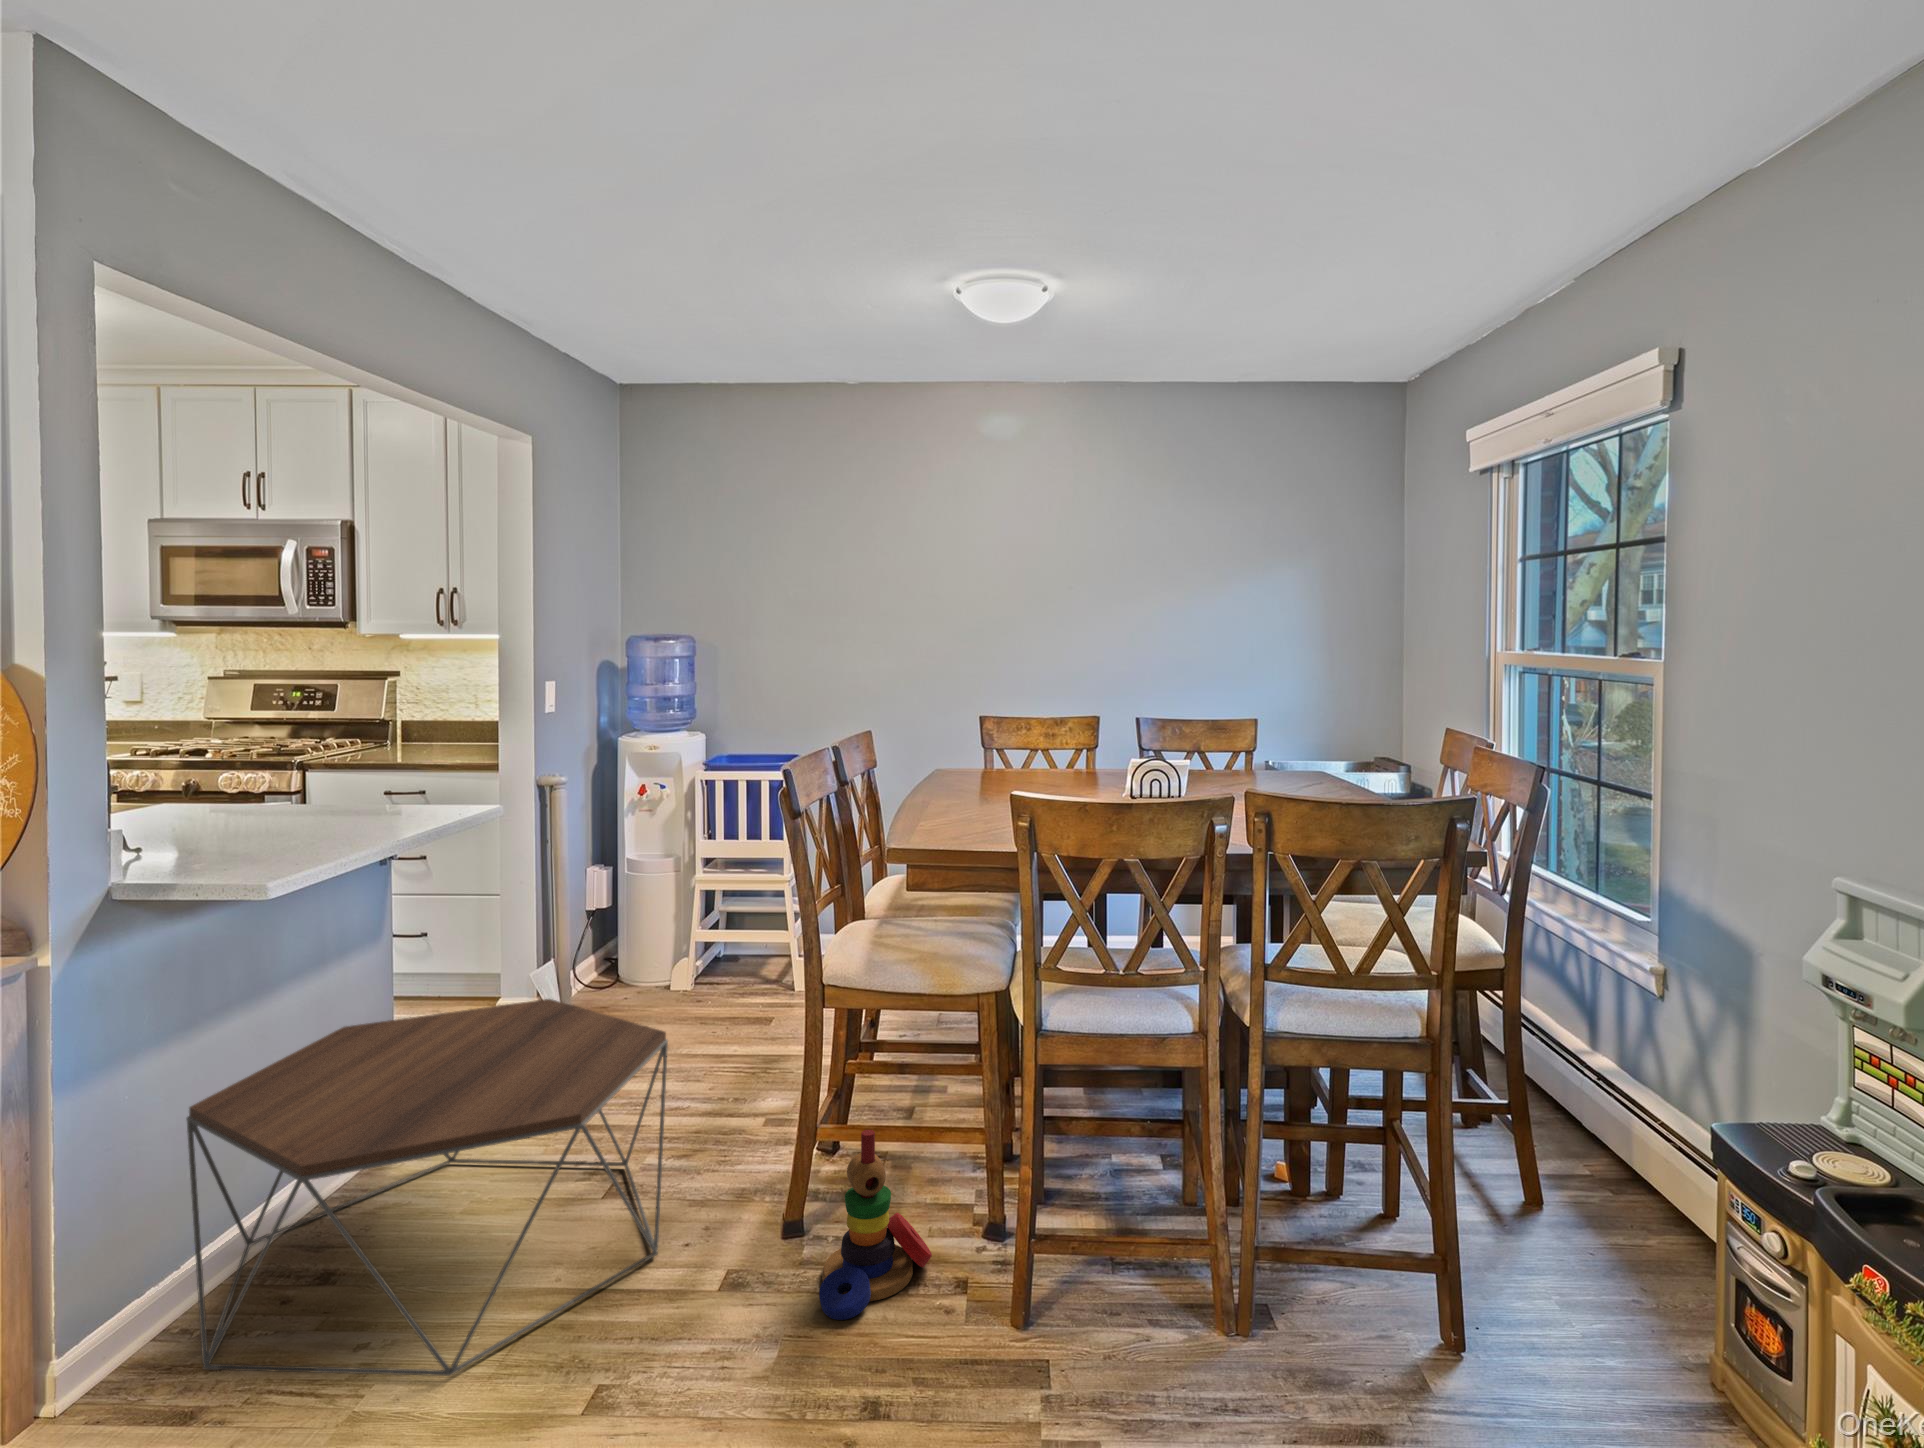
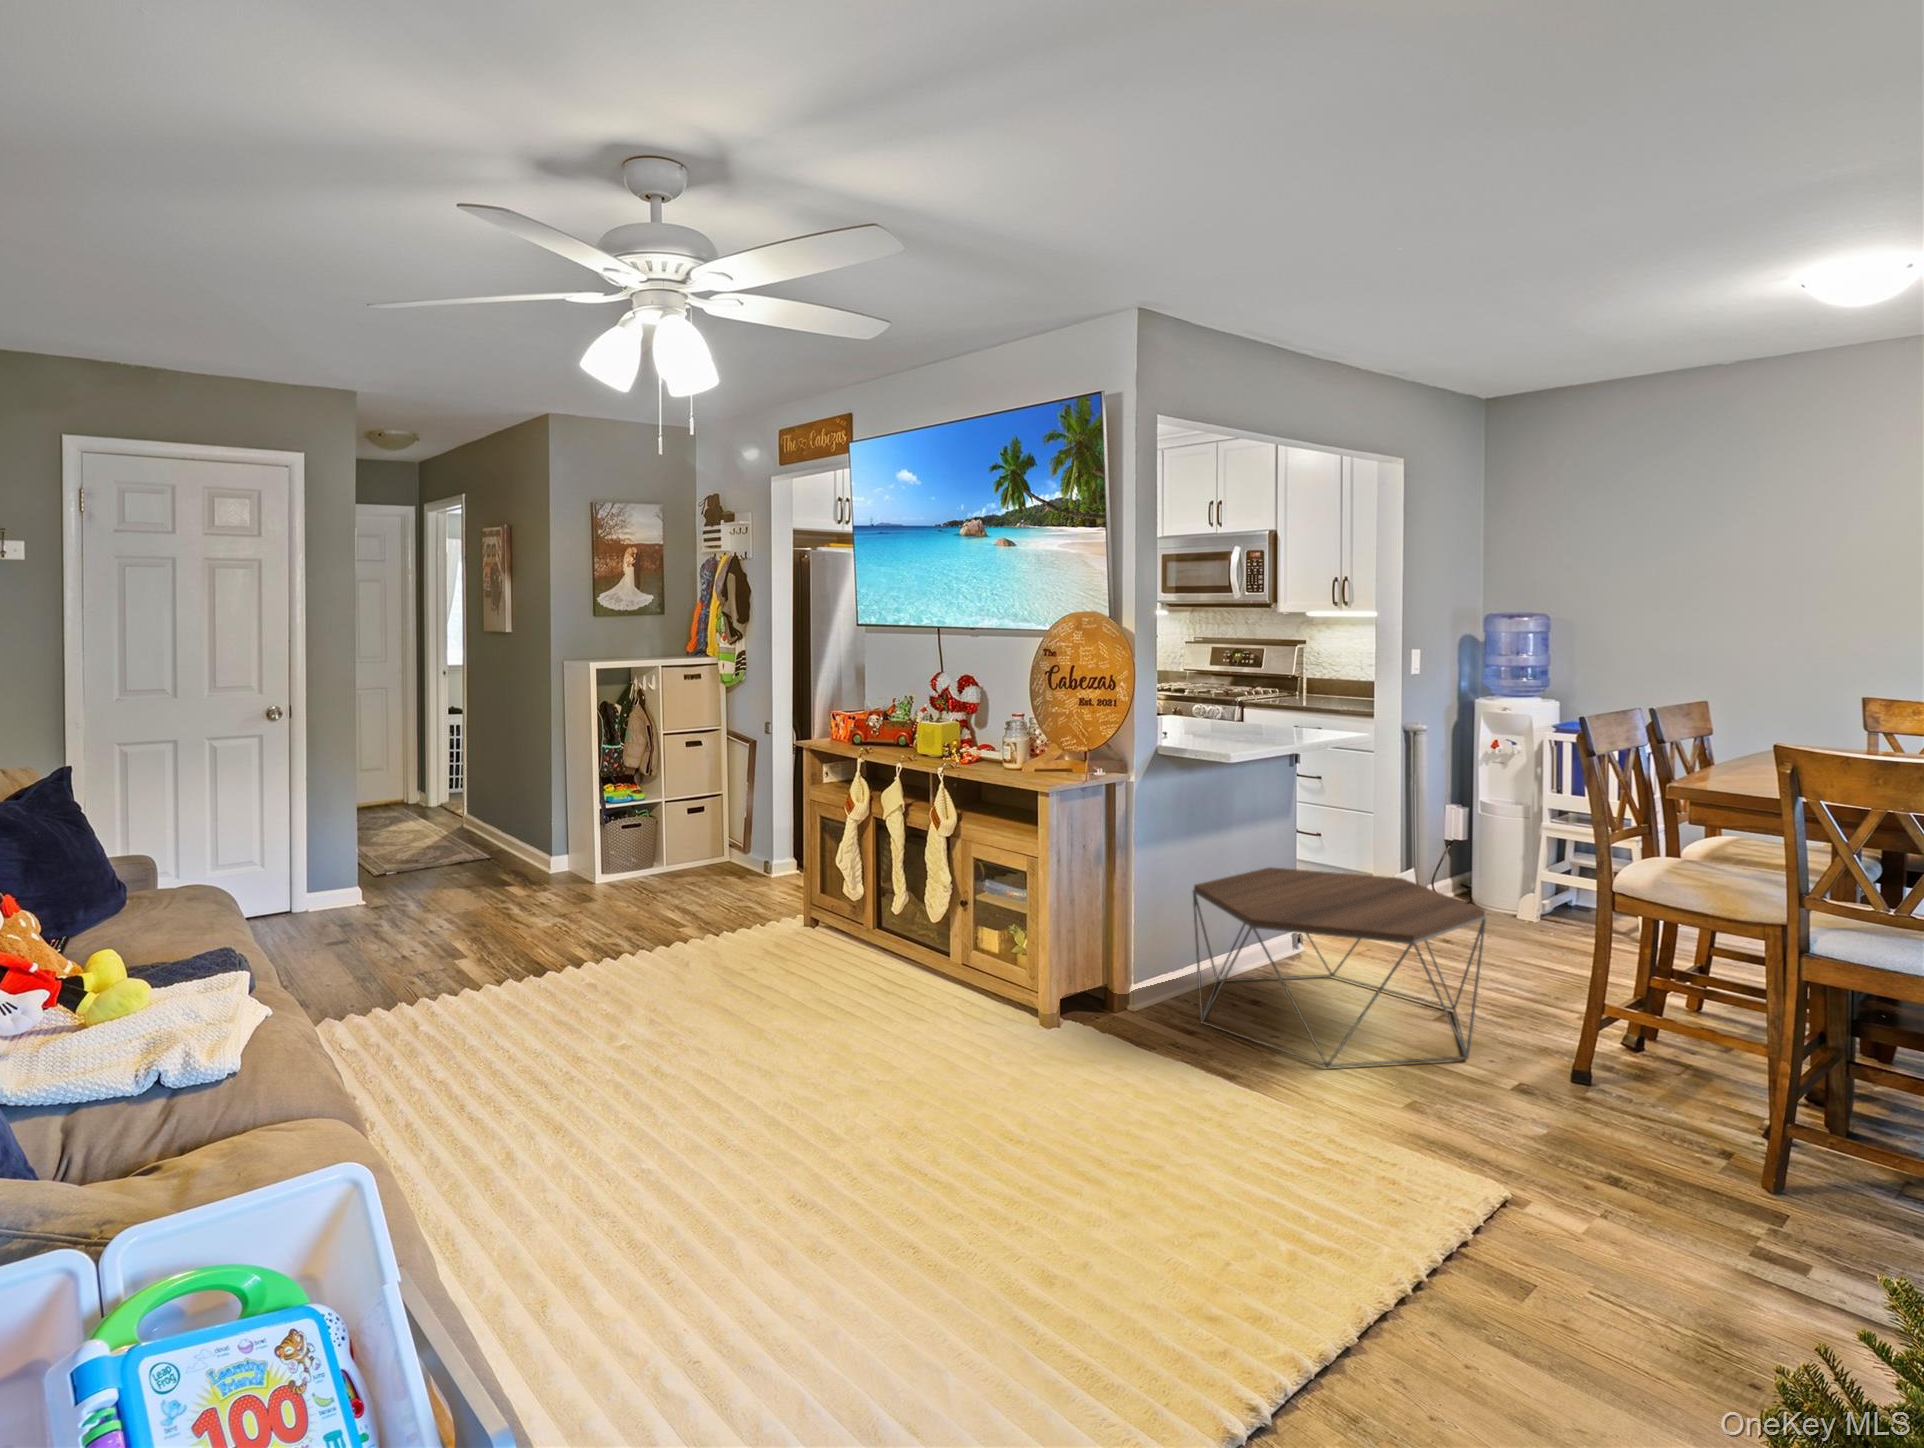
stacking toy: present [819,1130,932,1320] -> none [1589,1007,1703,1137]

